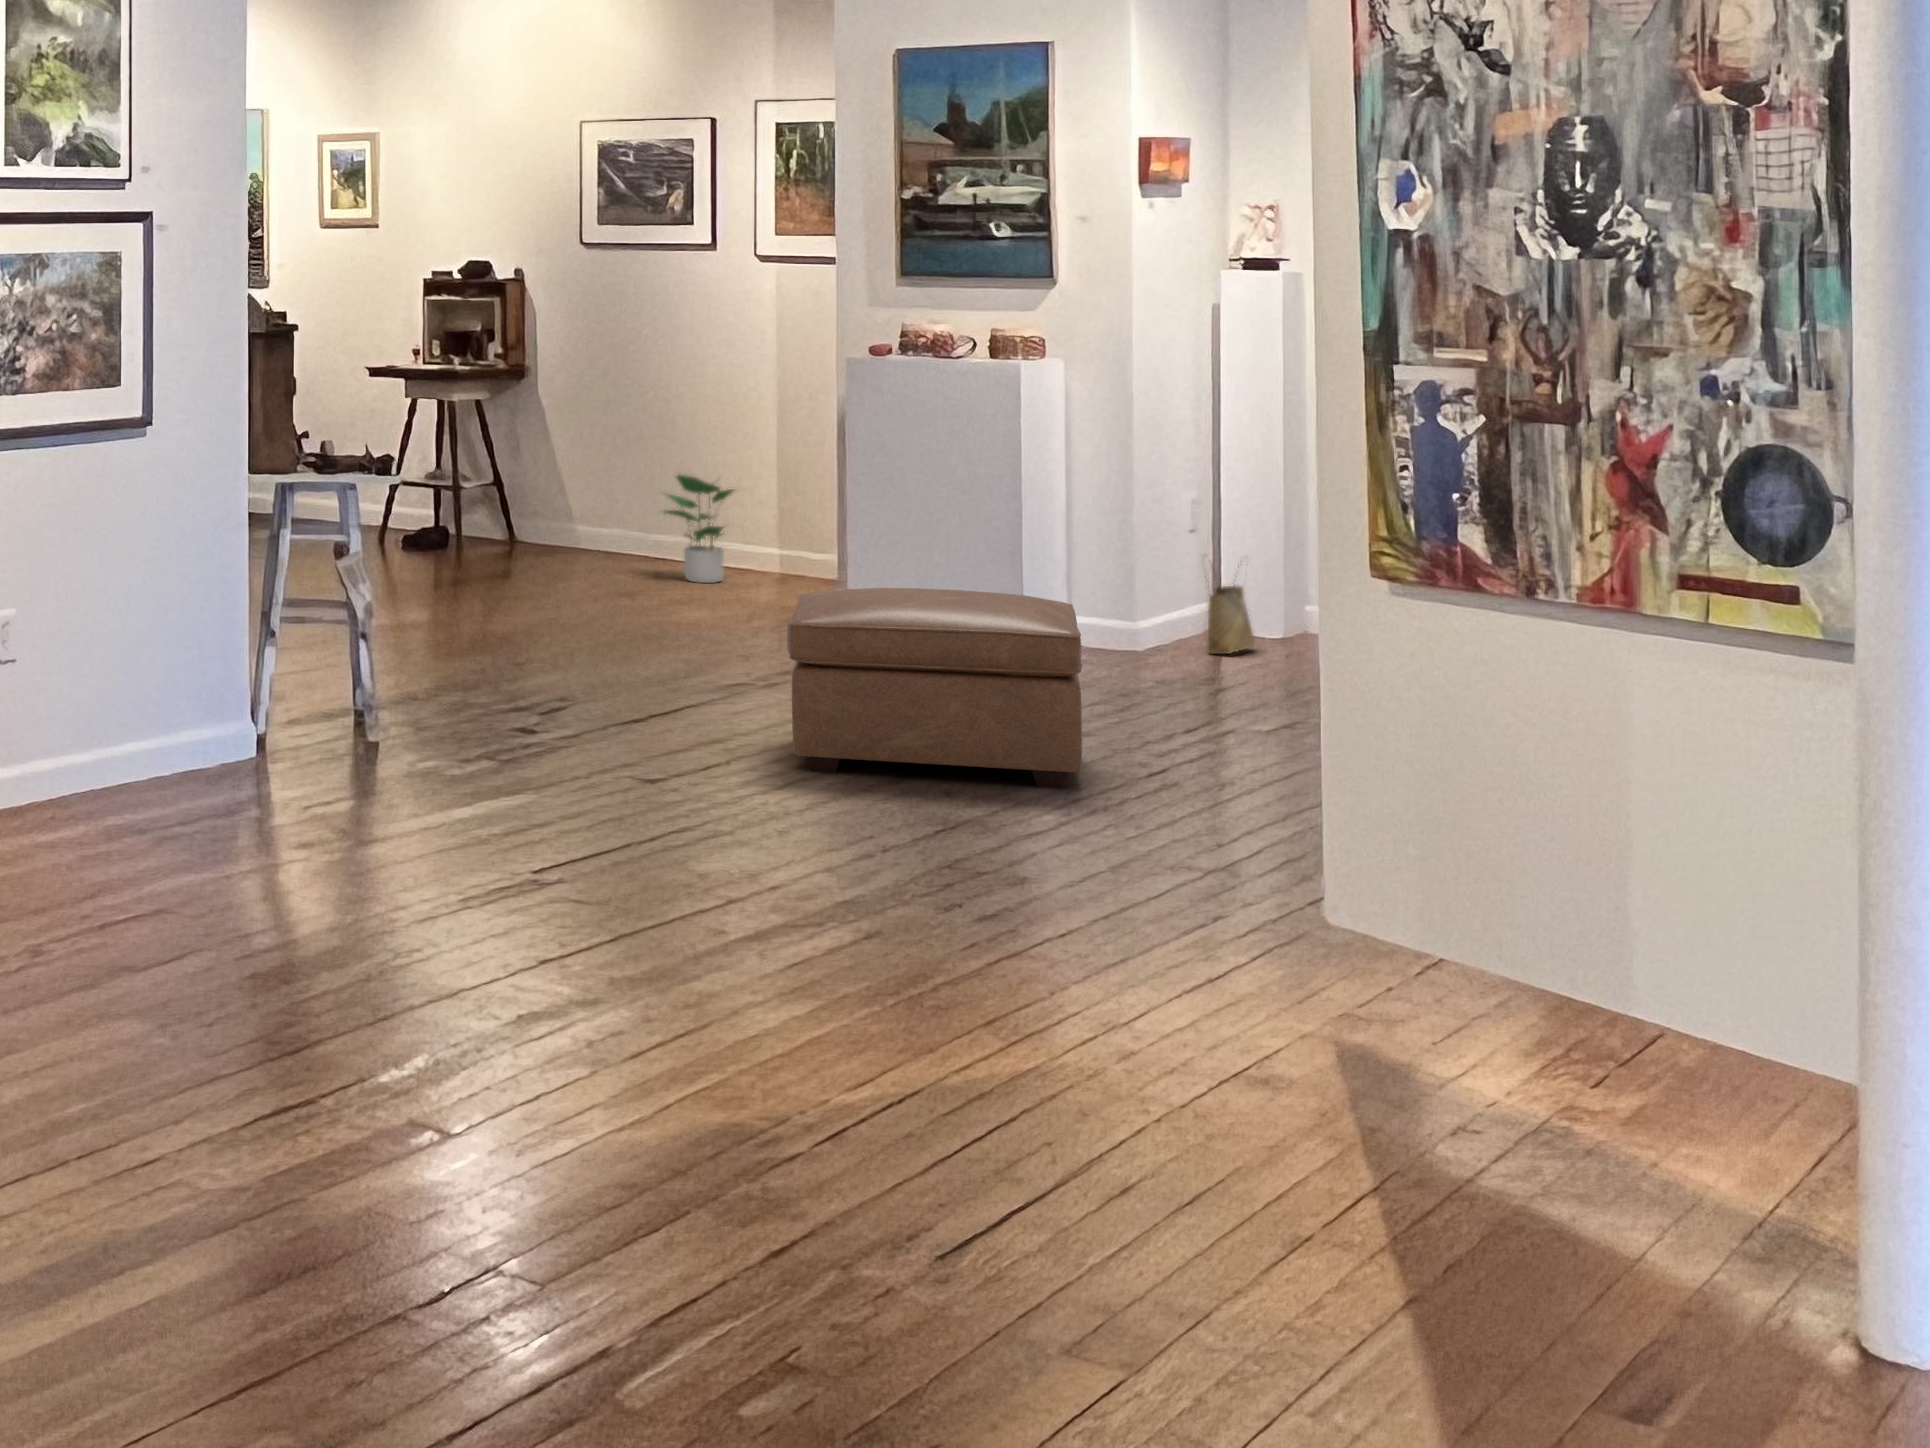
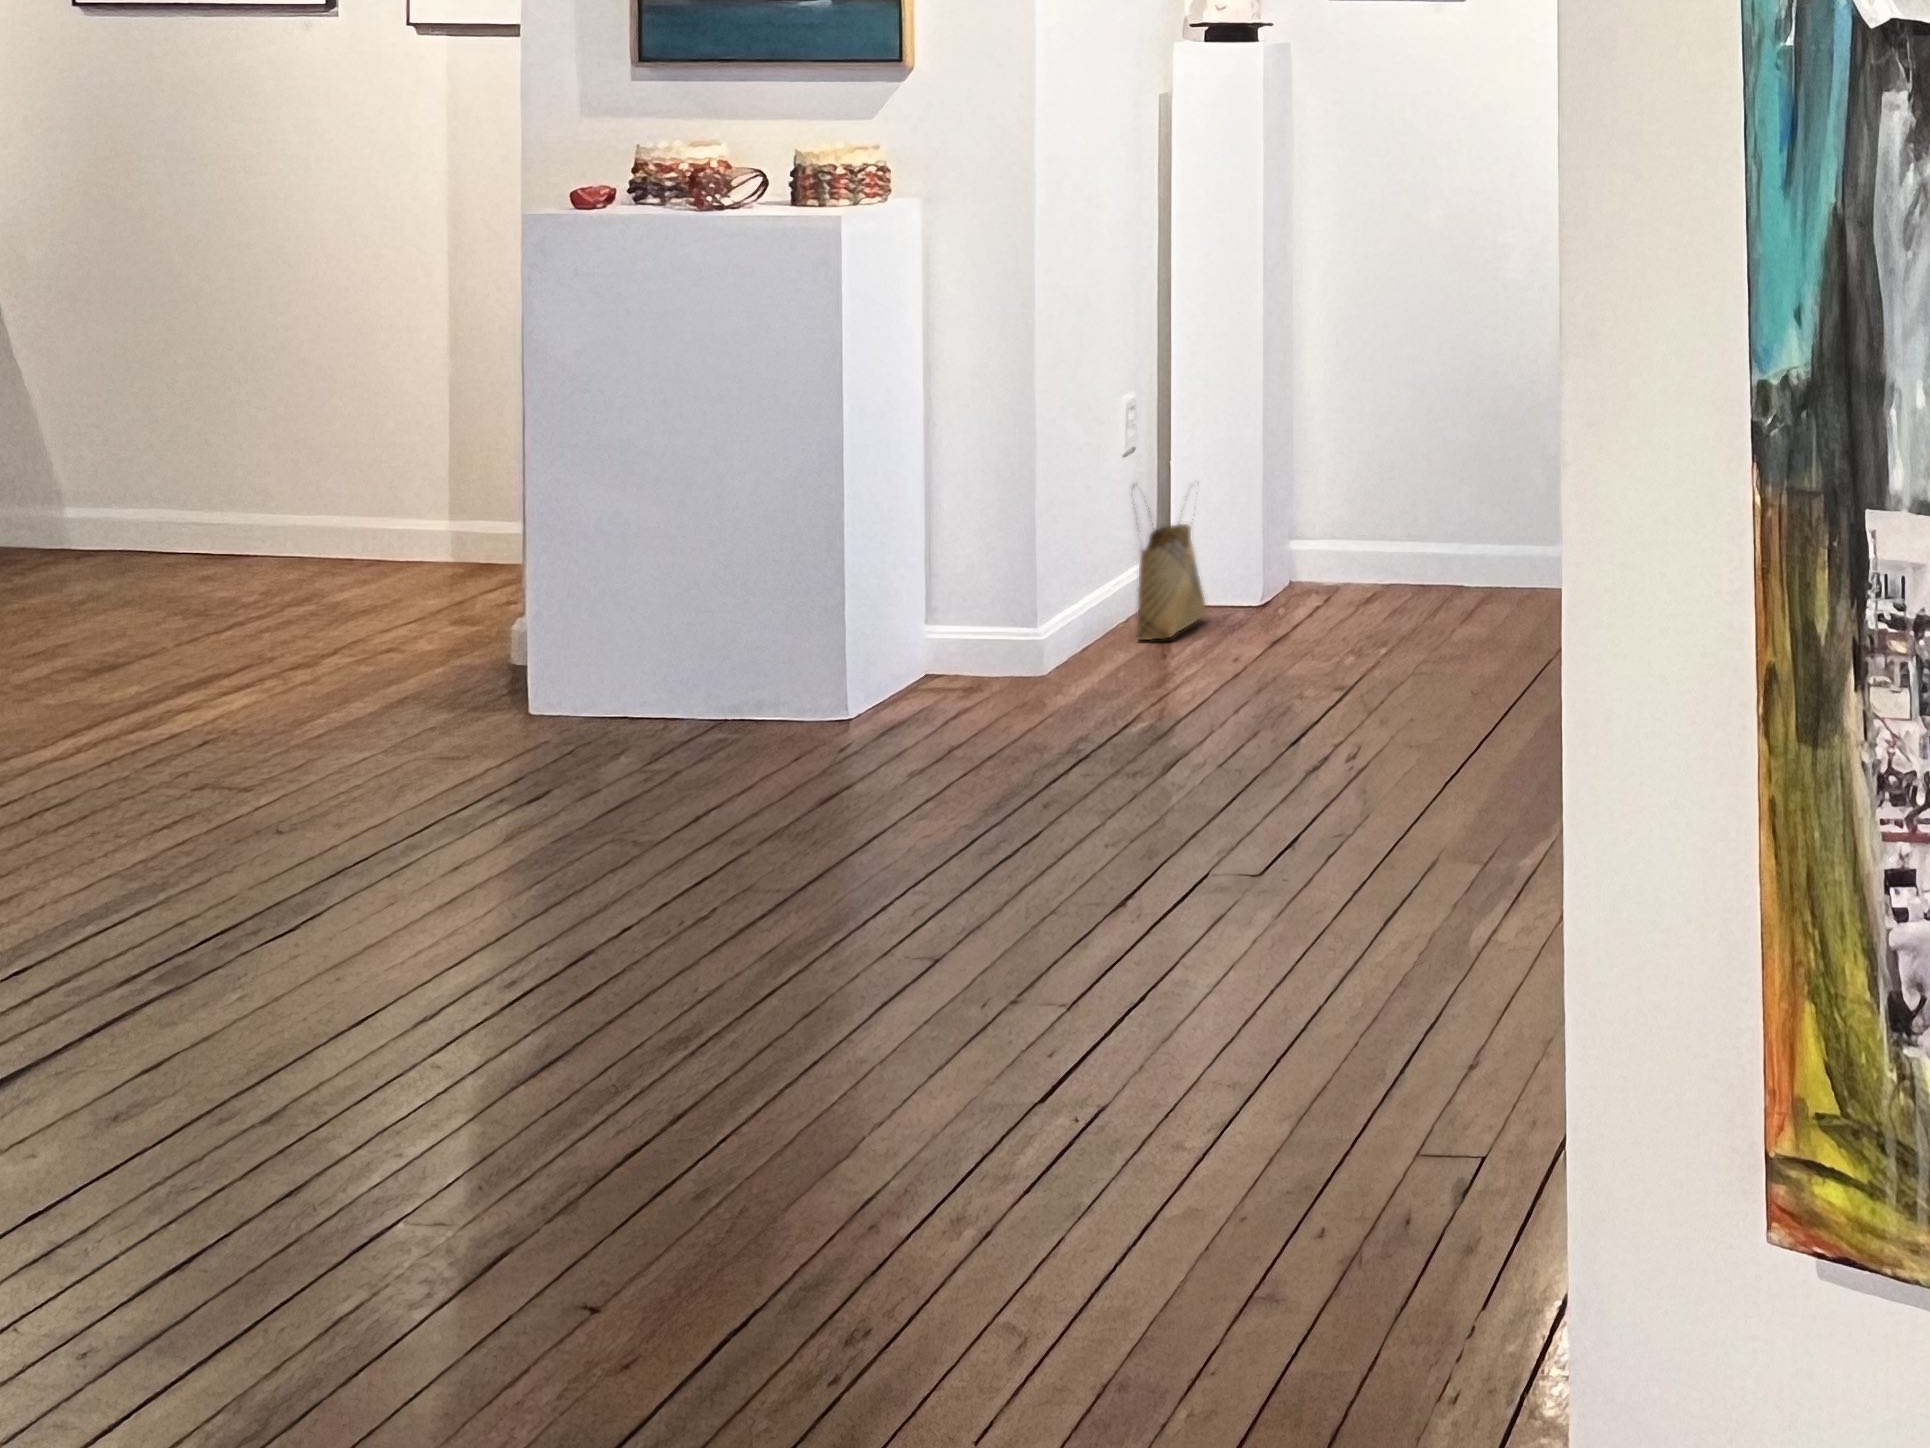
potted plant: present [664,475,734,583] -> none [203,378,396,594]
ottoman: present [787,588,1082,788] -> none [232,702,904,1214]

